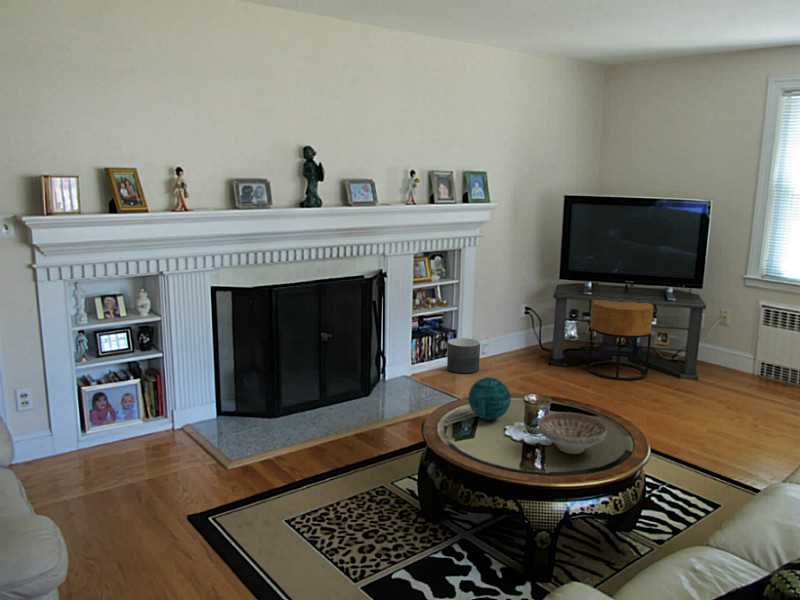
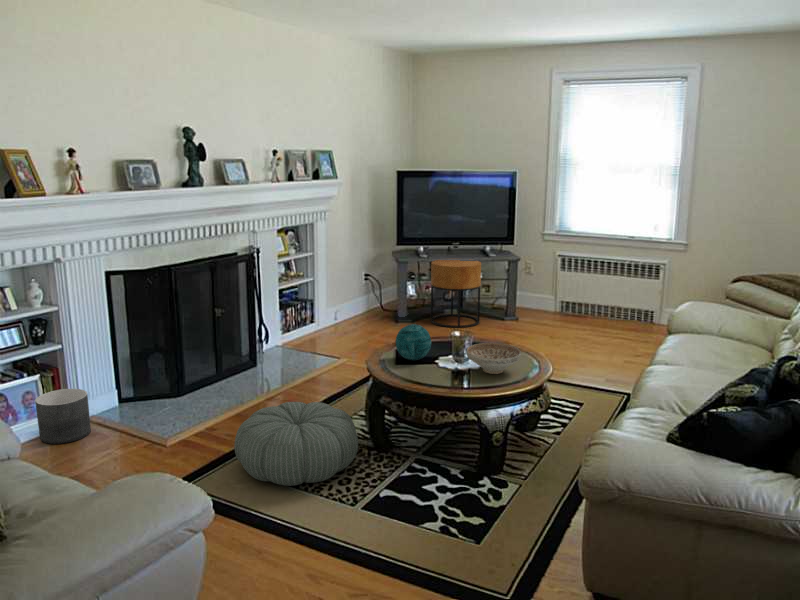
planter: present [447,338,480,374] -> present [35,389,91,444]
pouf: none [265,446,398,543] -> present [234,402,358,486]

